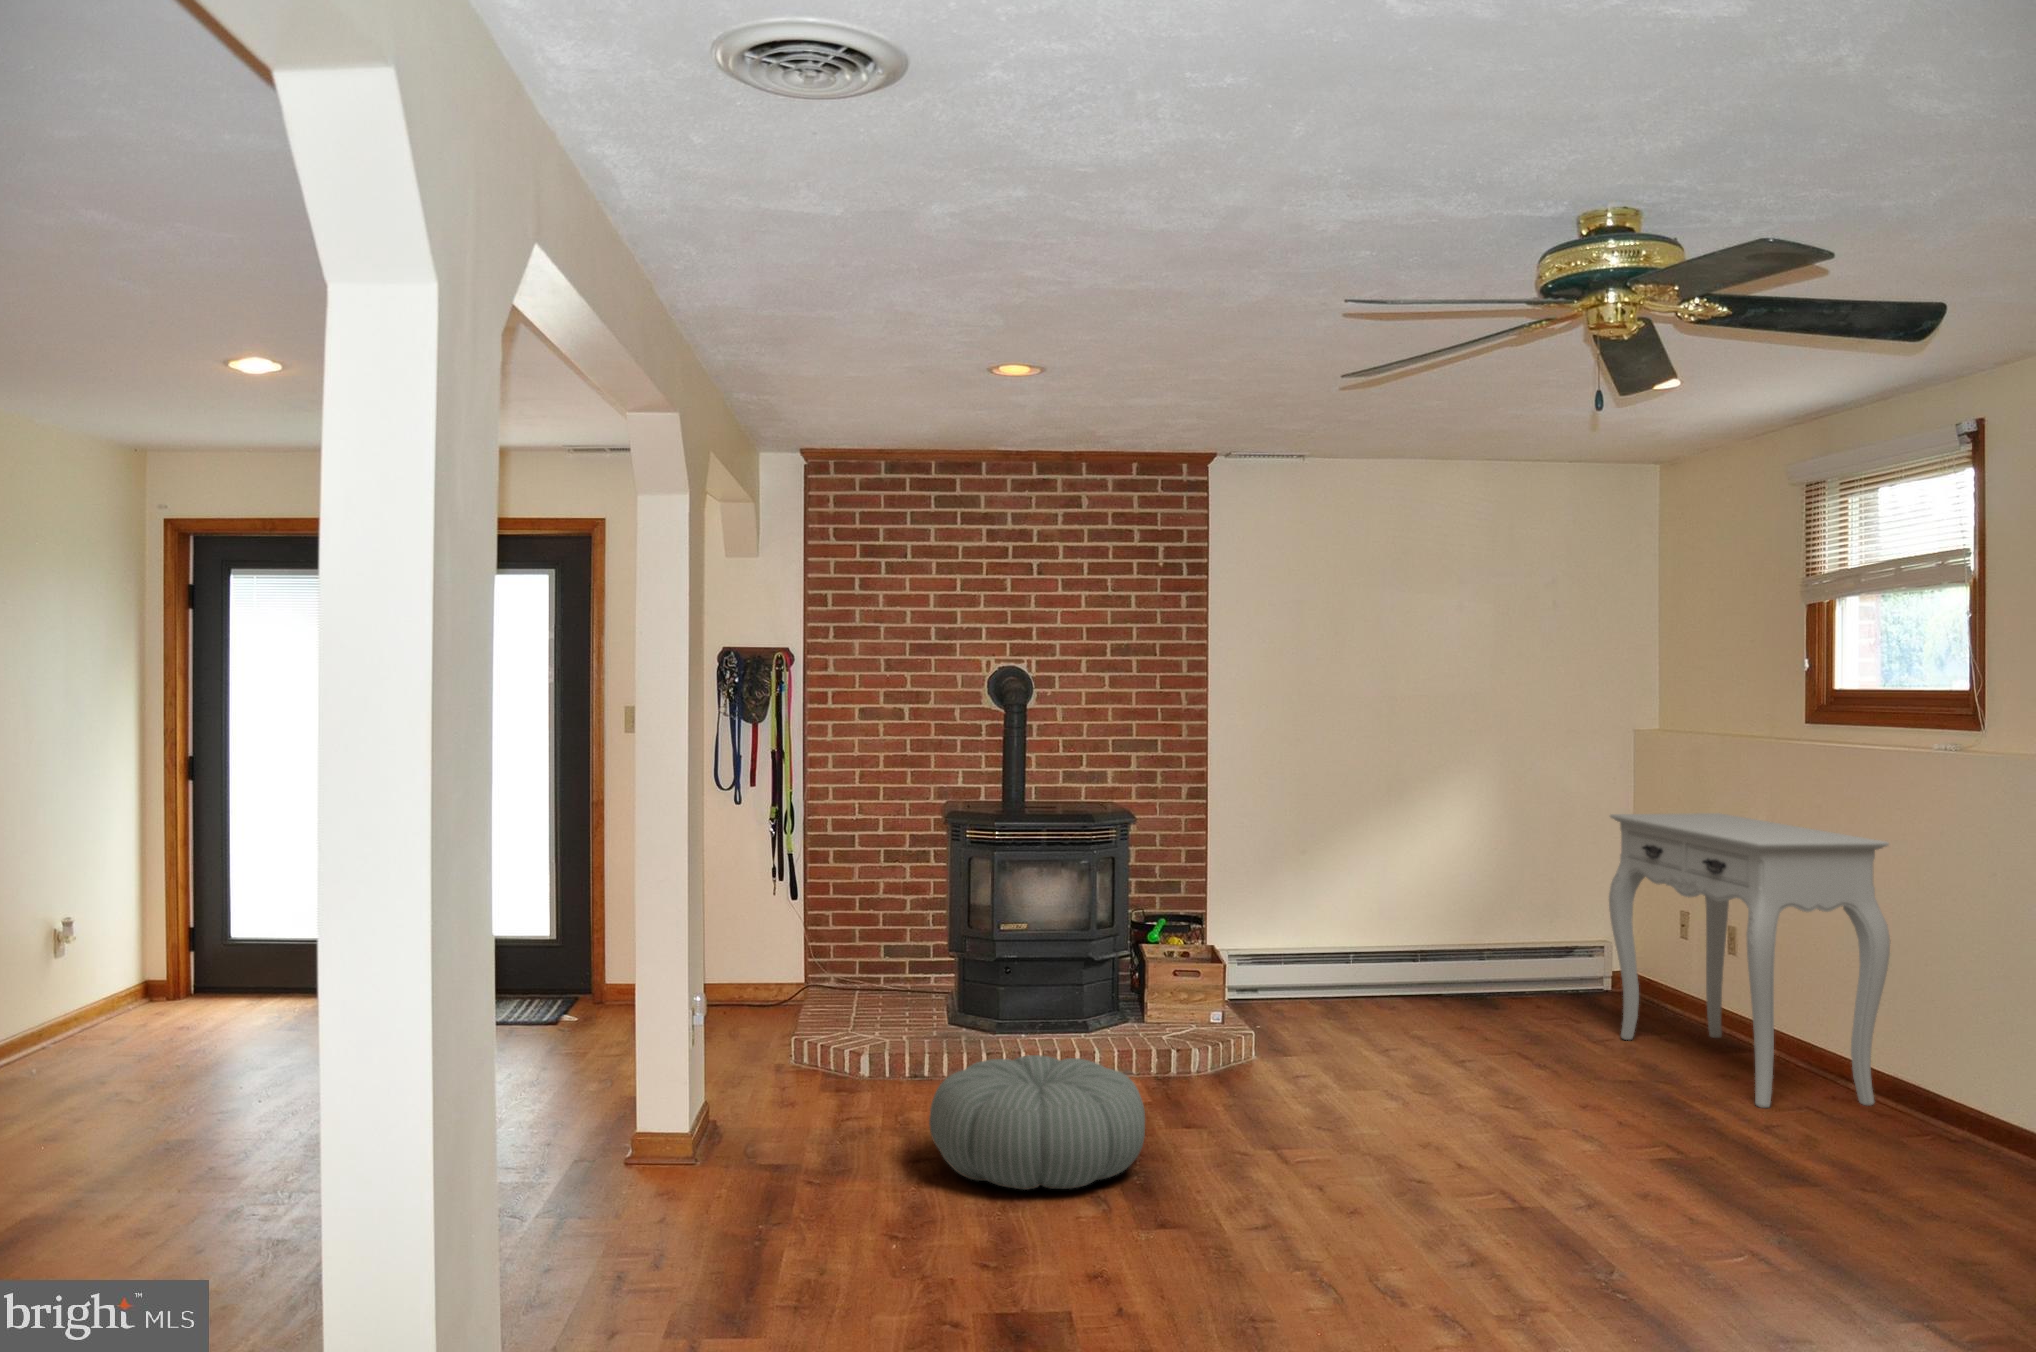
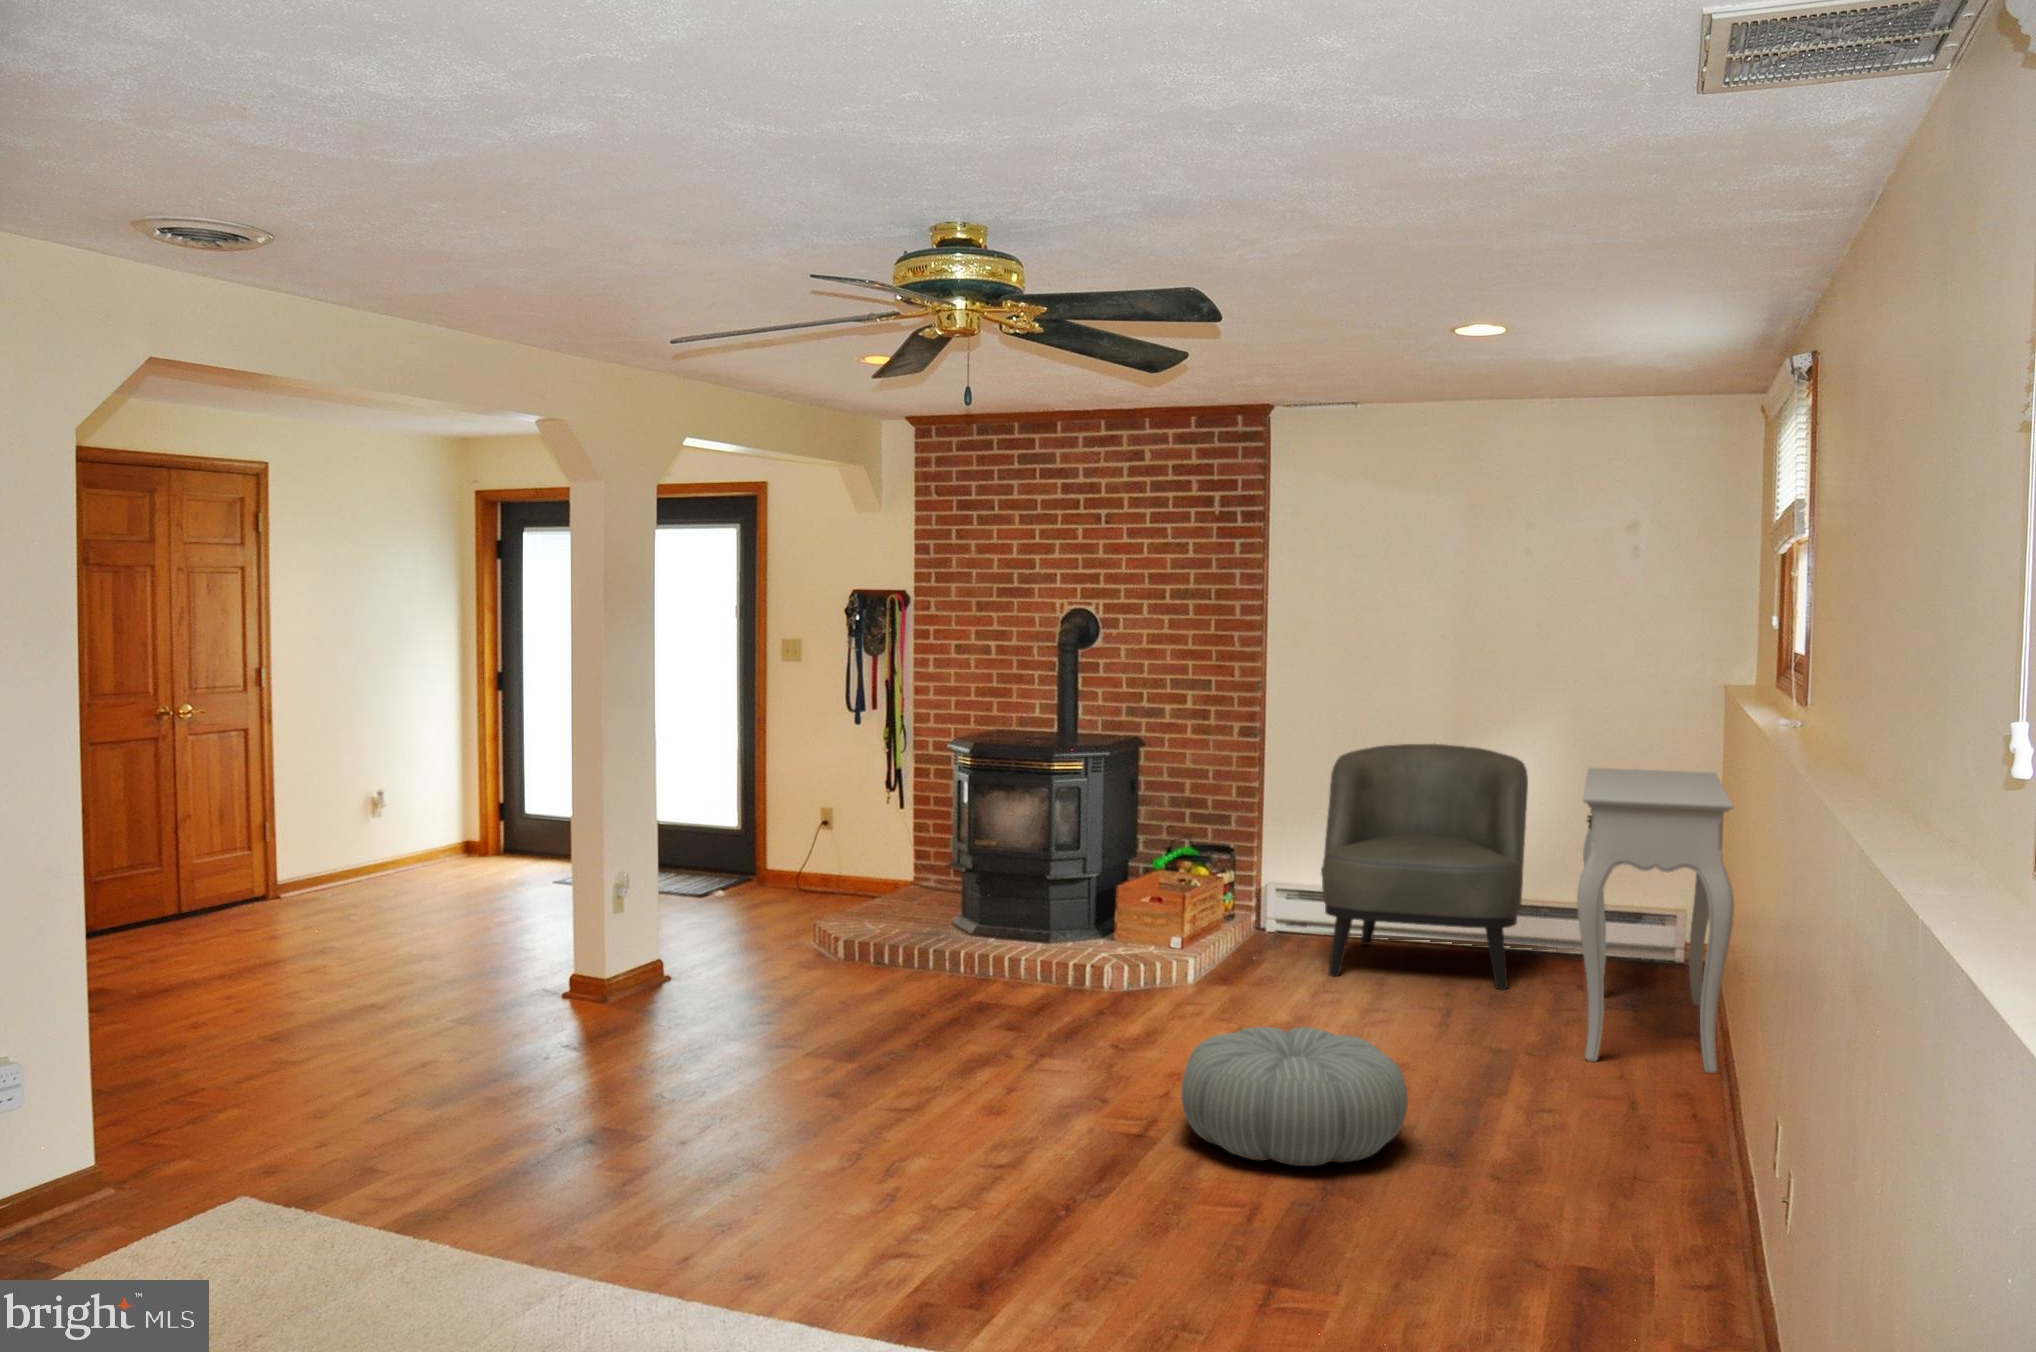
armchair: none [1316,798,1545,1046] -> present [1321,744,1528,990]
pouf: present [929,1055,1145,1190] -> present [1181,1027,1408,1166]

